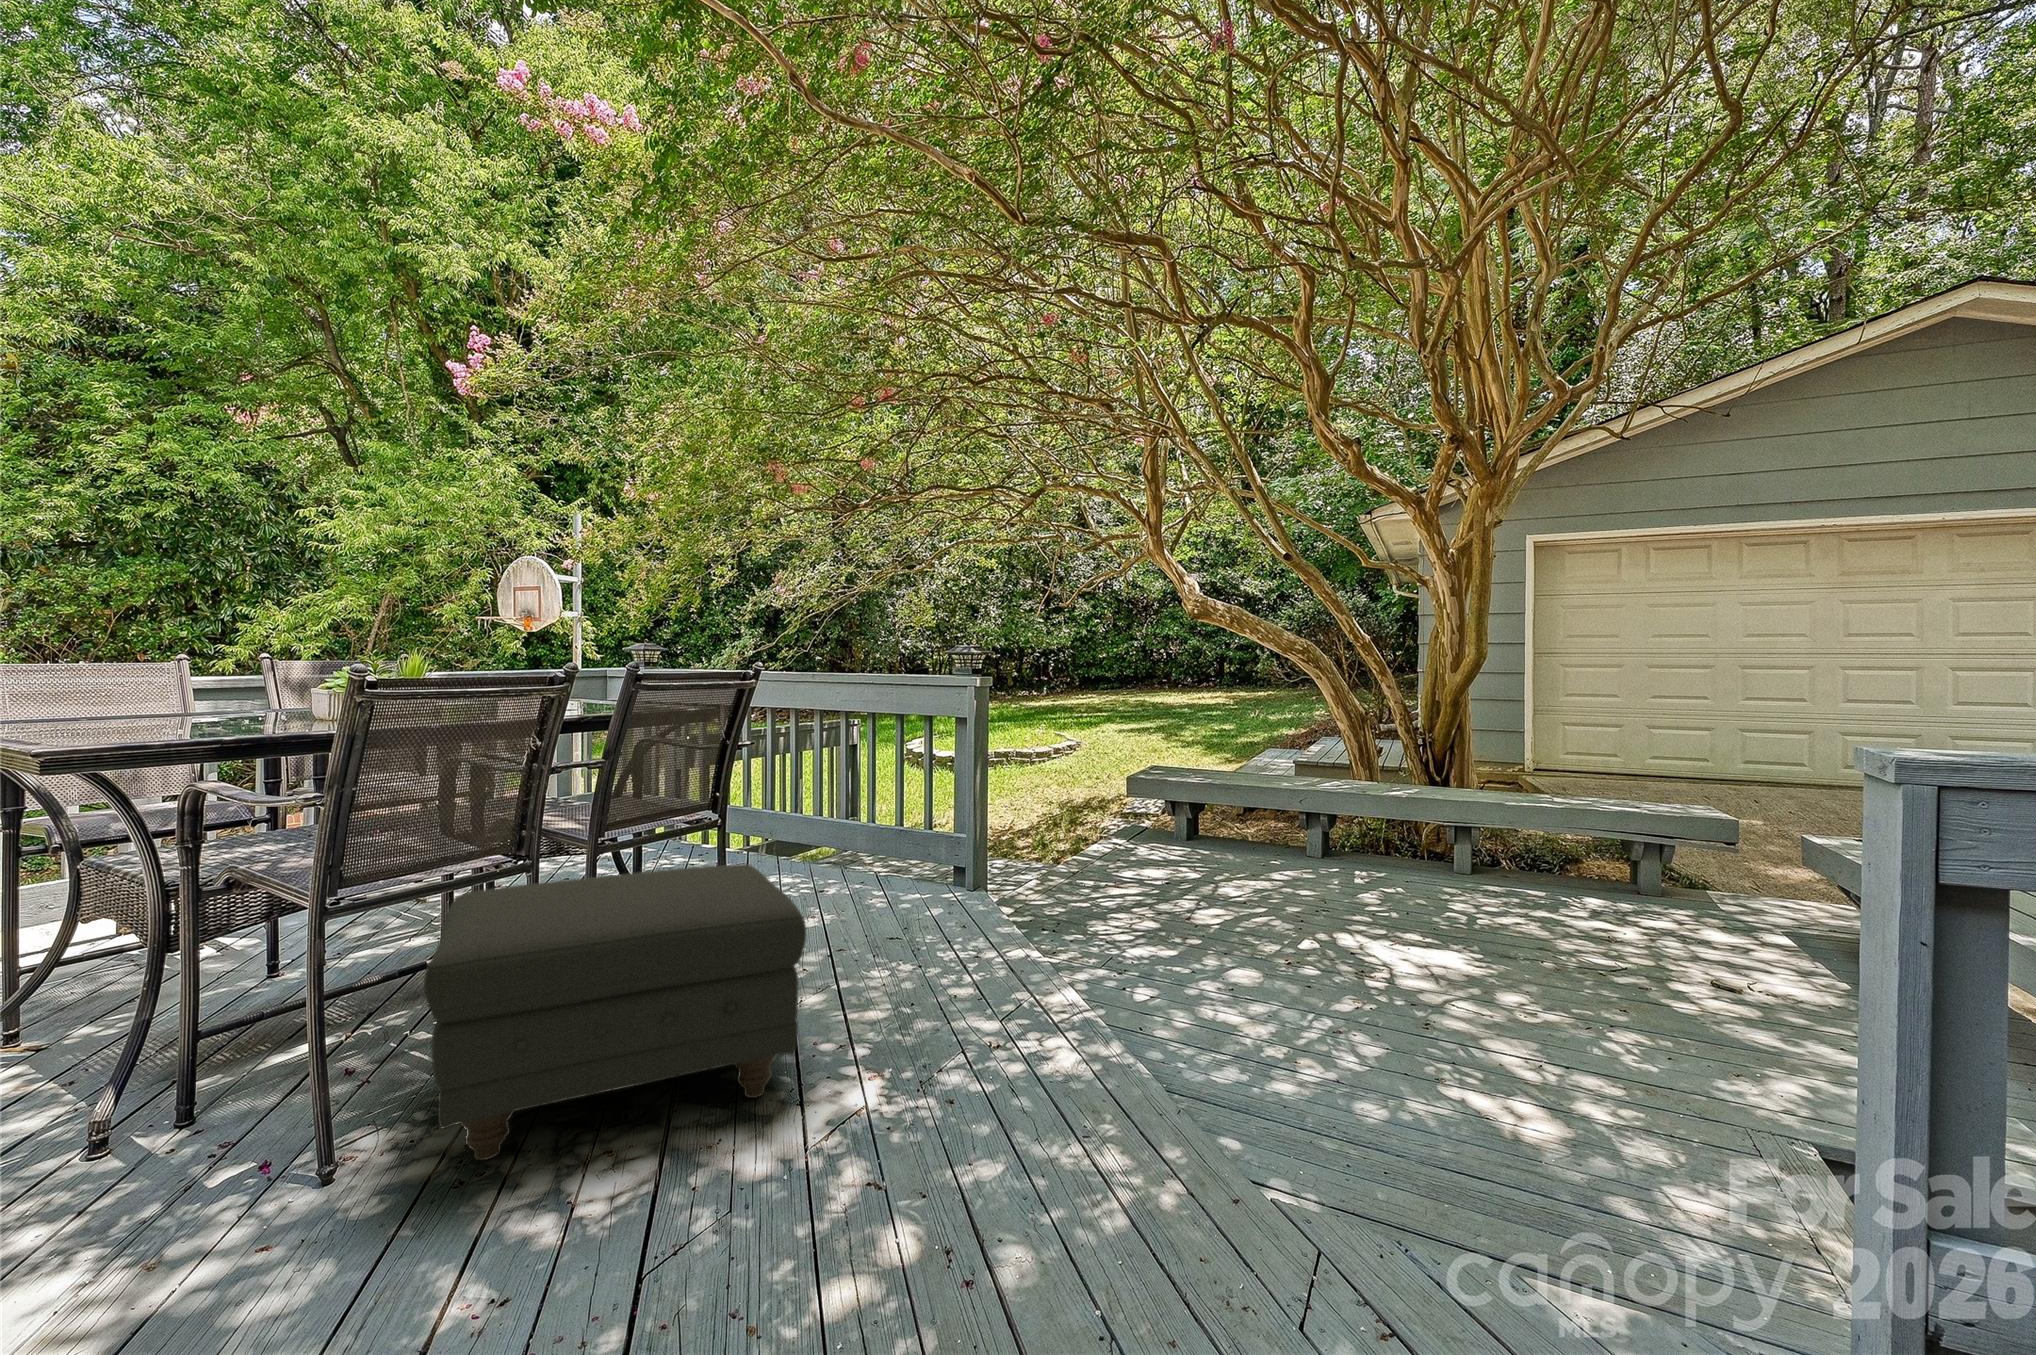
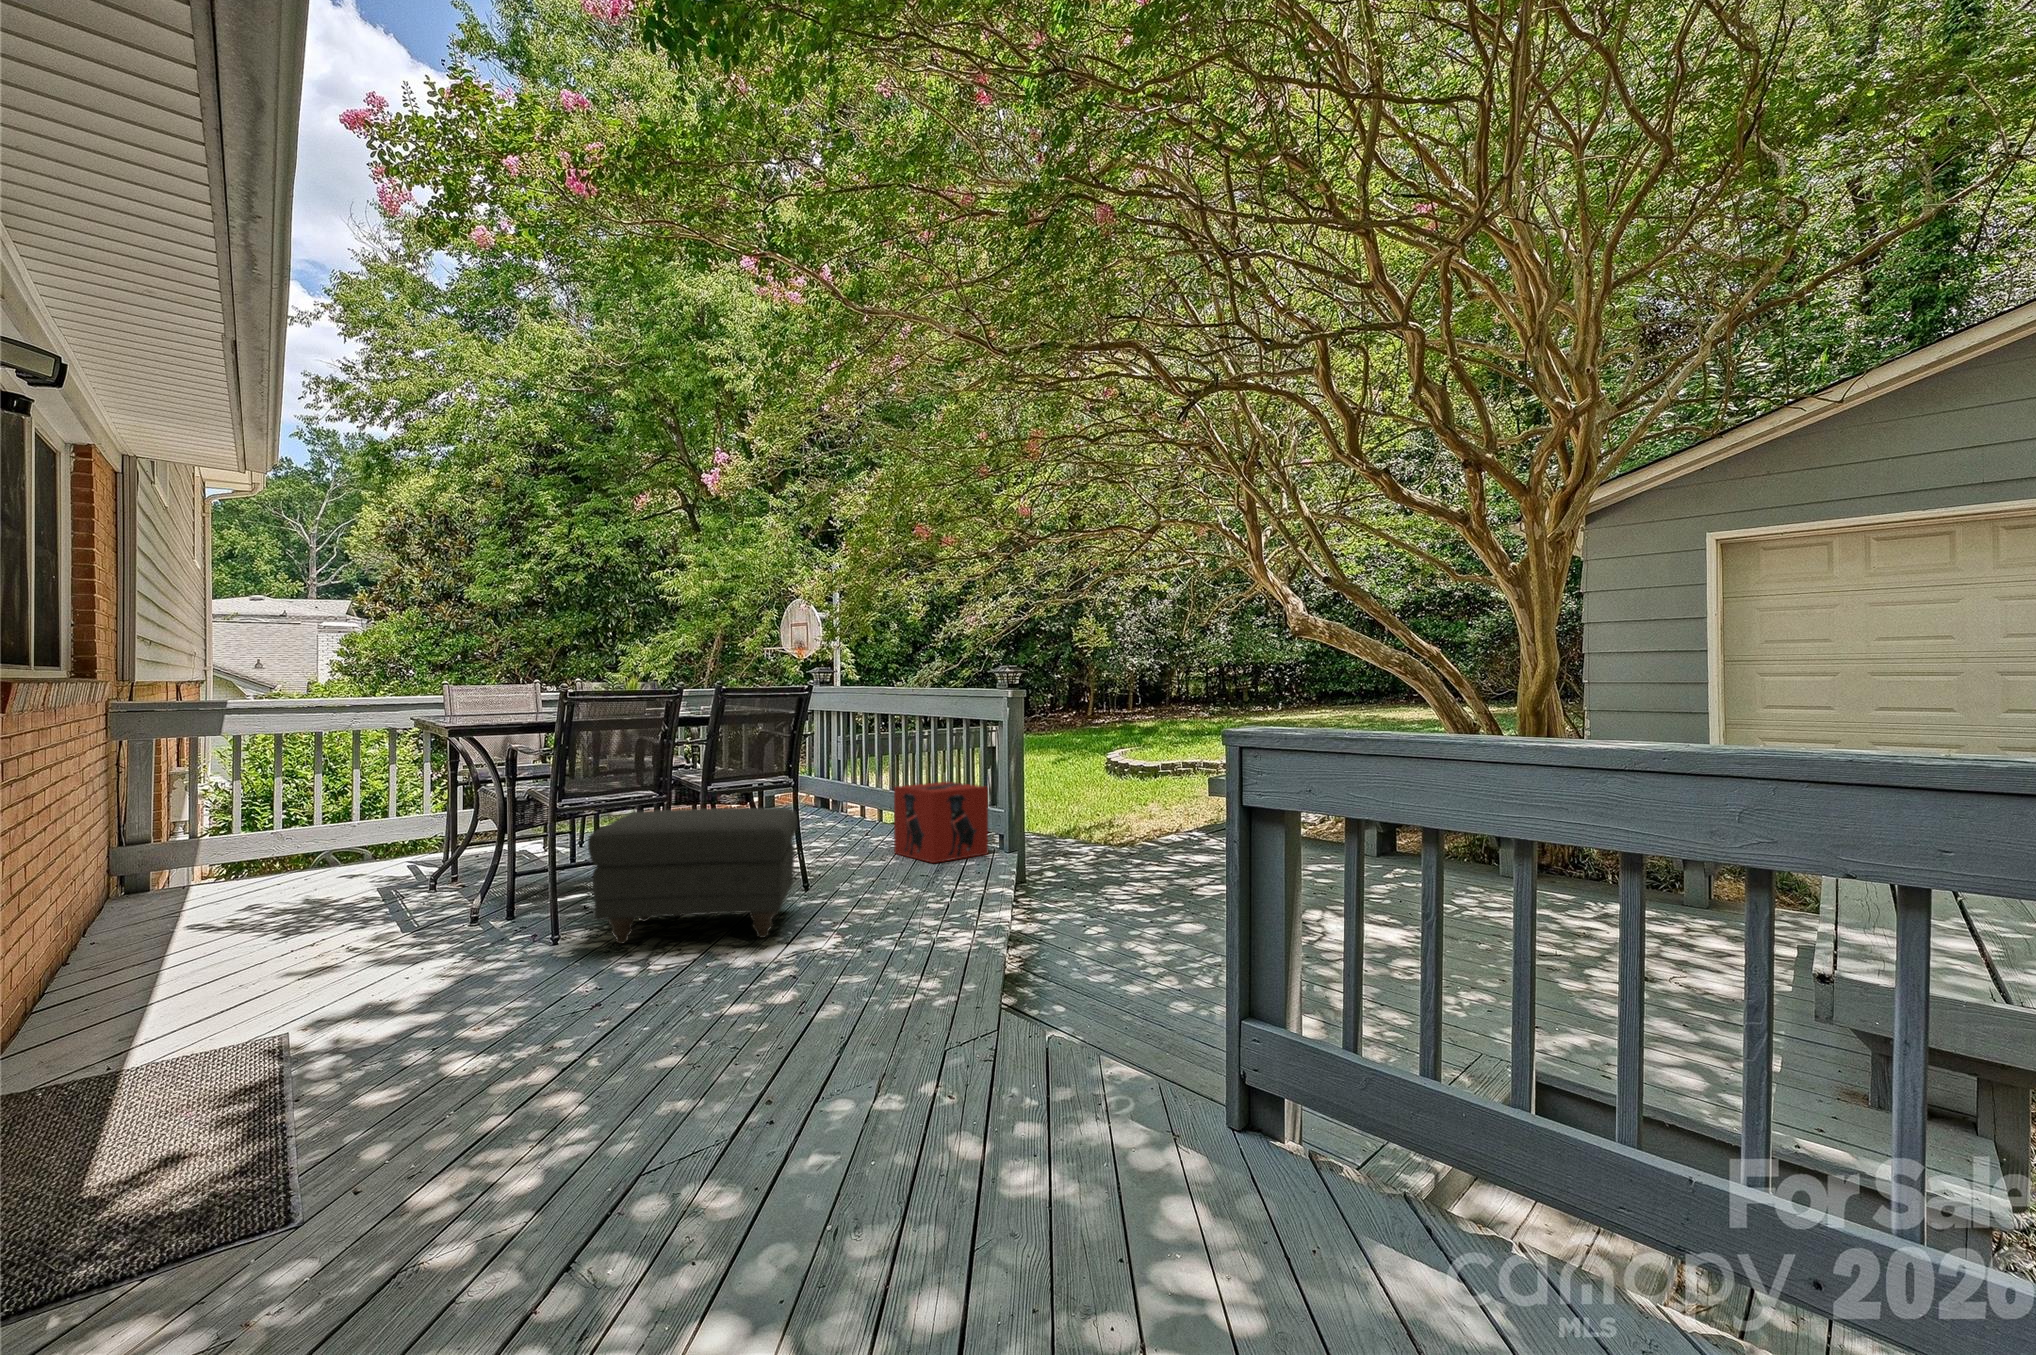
storage box: none [798,794,925,909] -> present [894,782,988,863]

